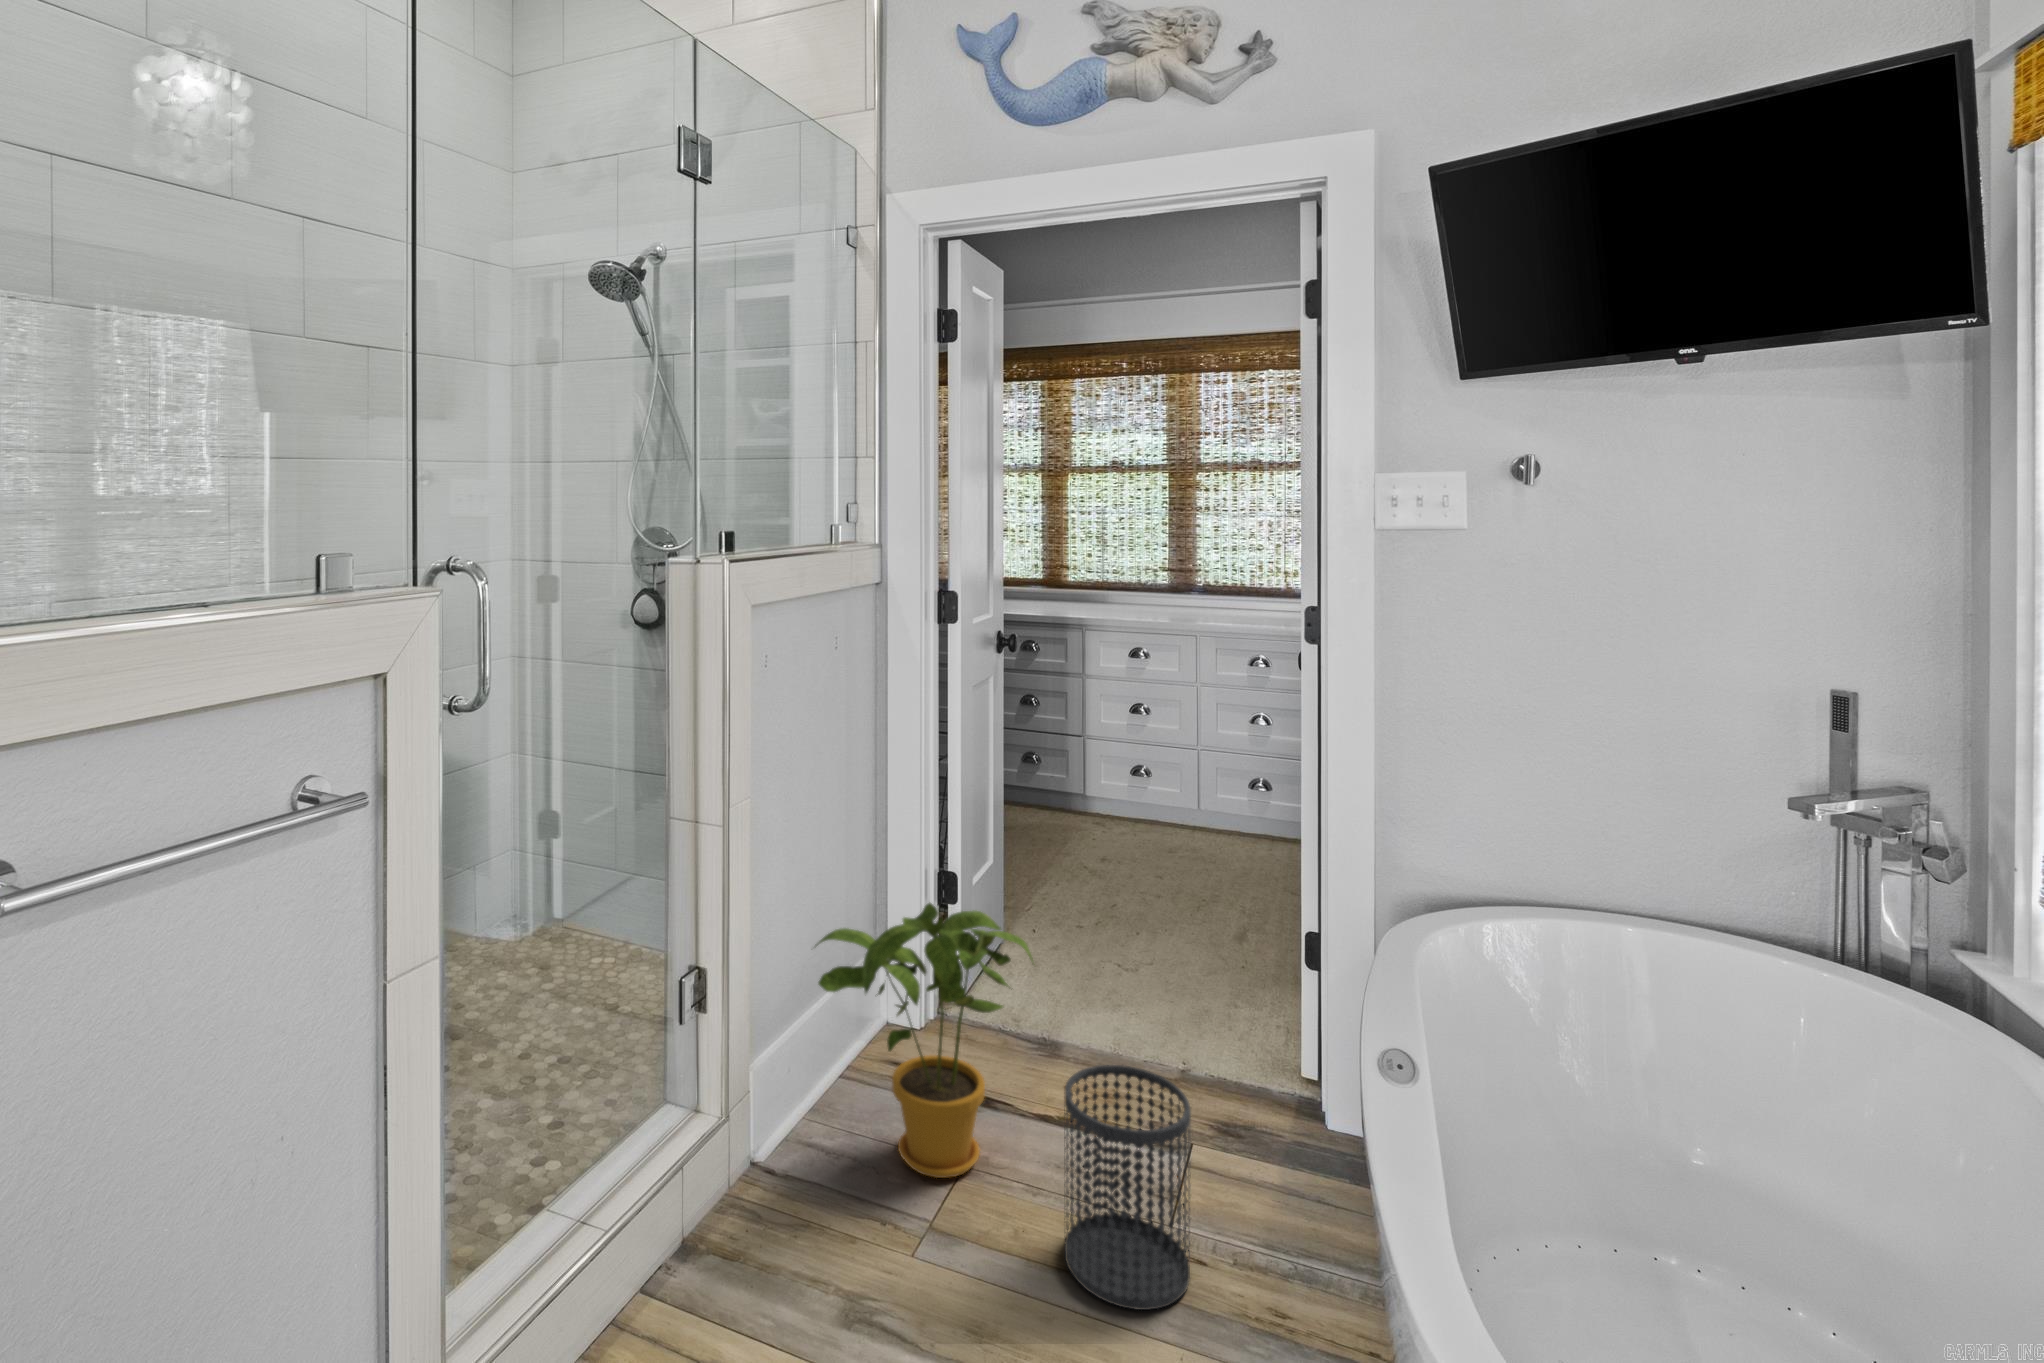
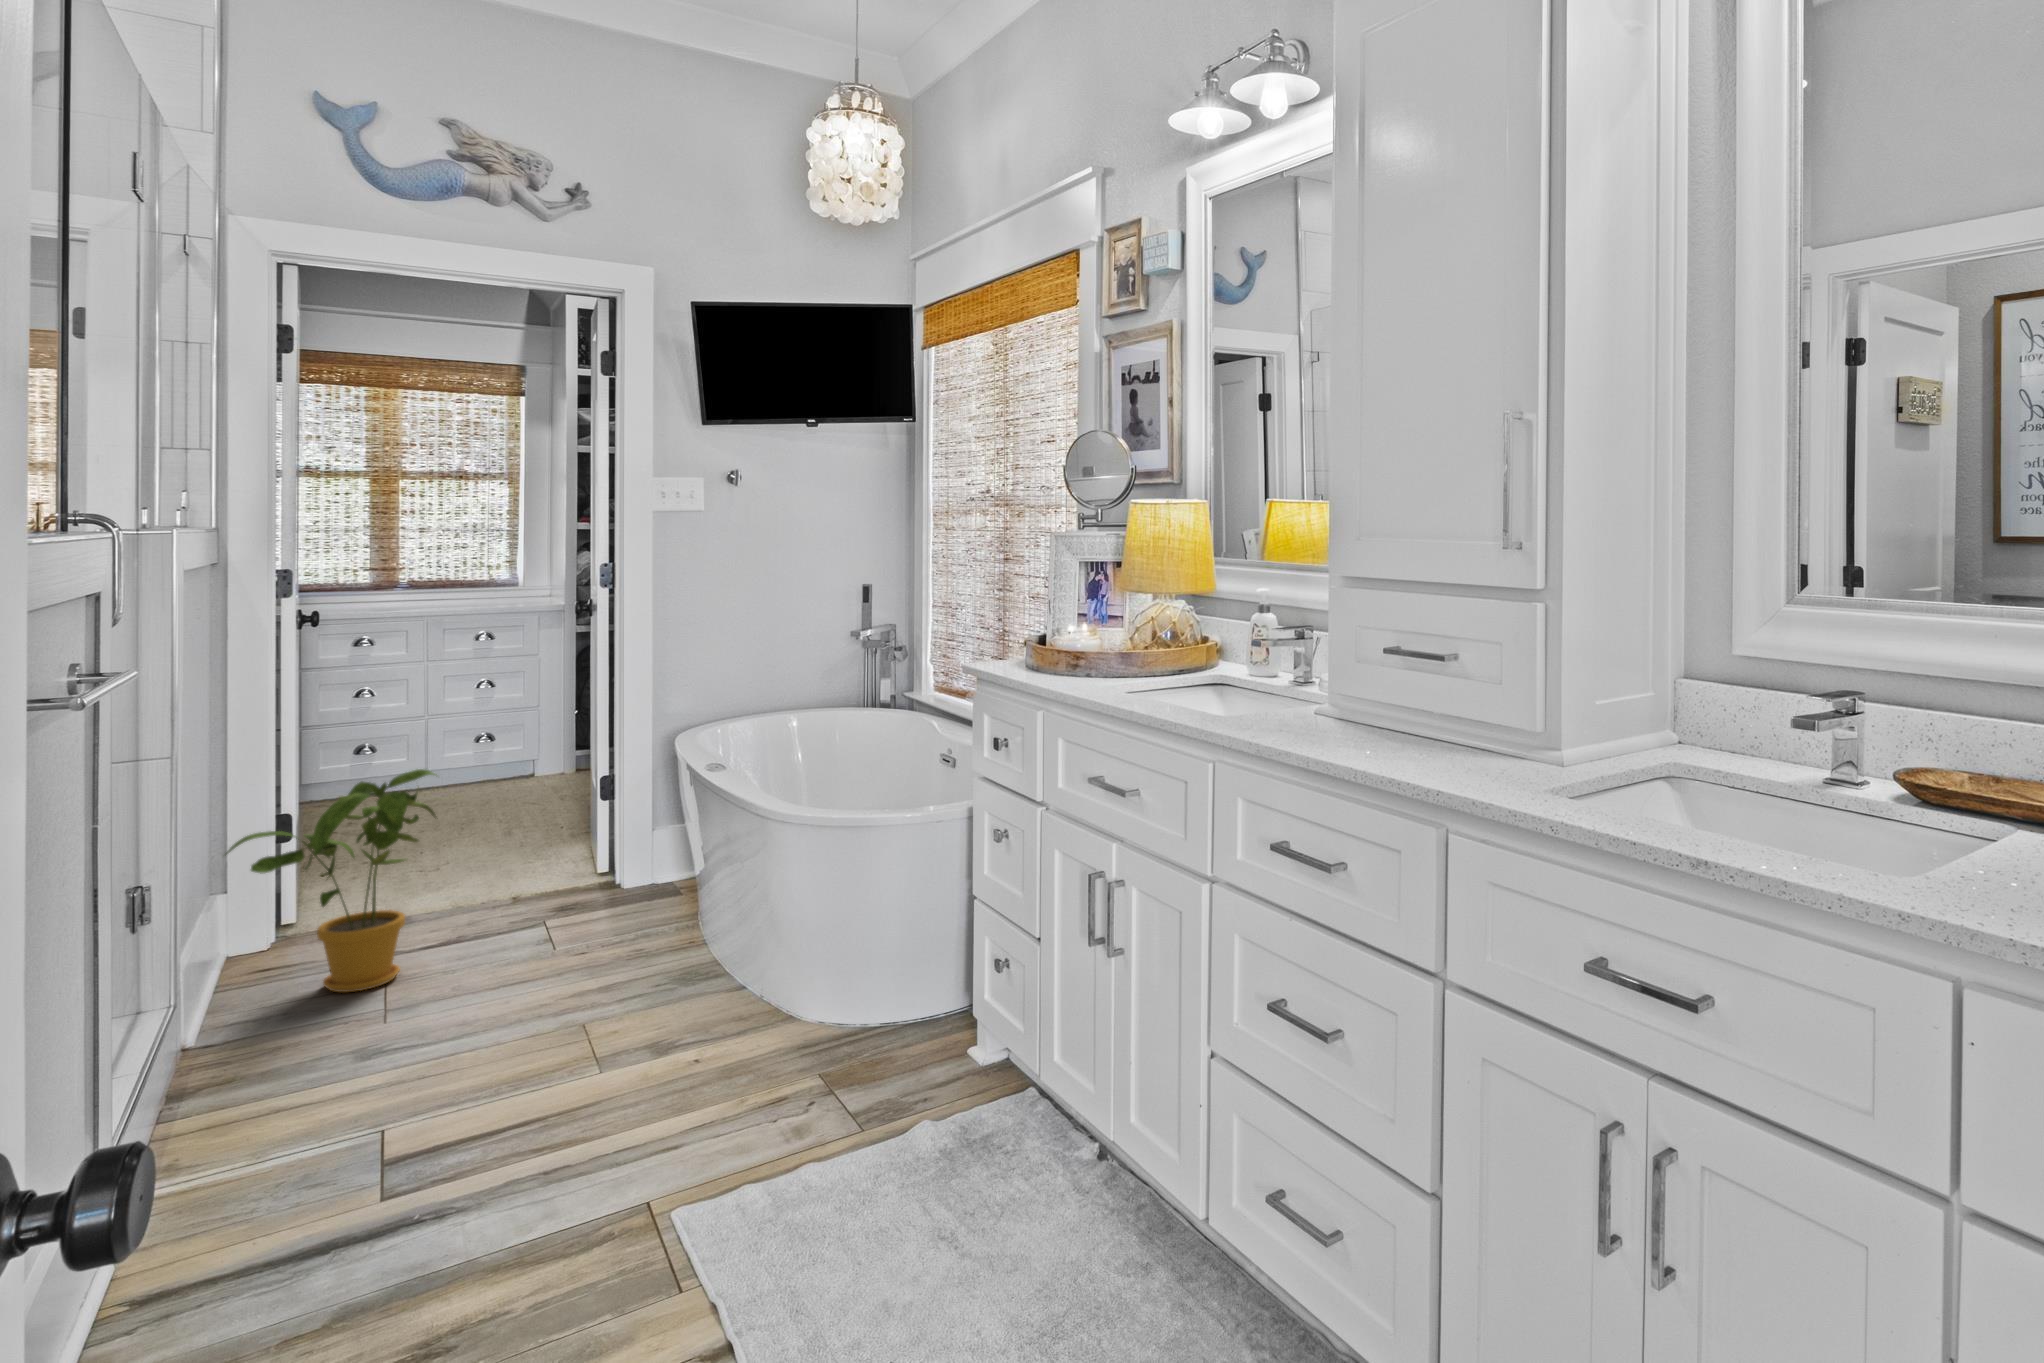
wastebasket: present [1064,1065,1191,1310] -> none [498,845,587,979]

